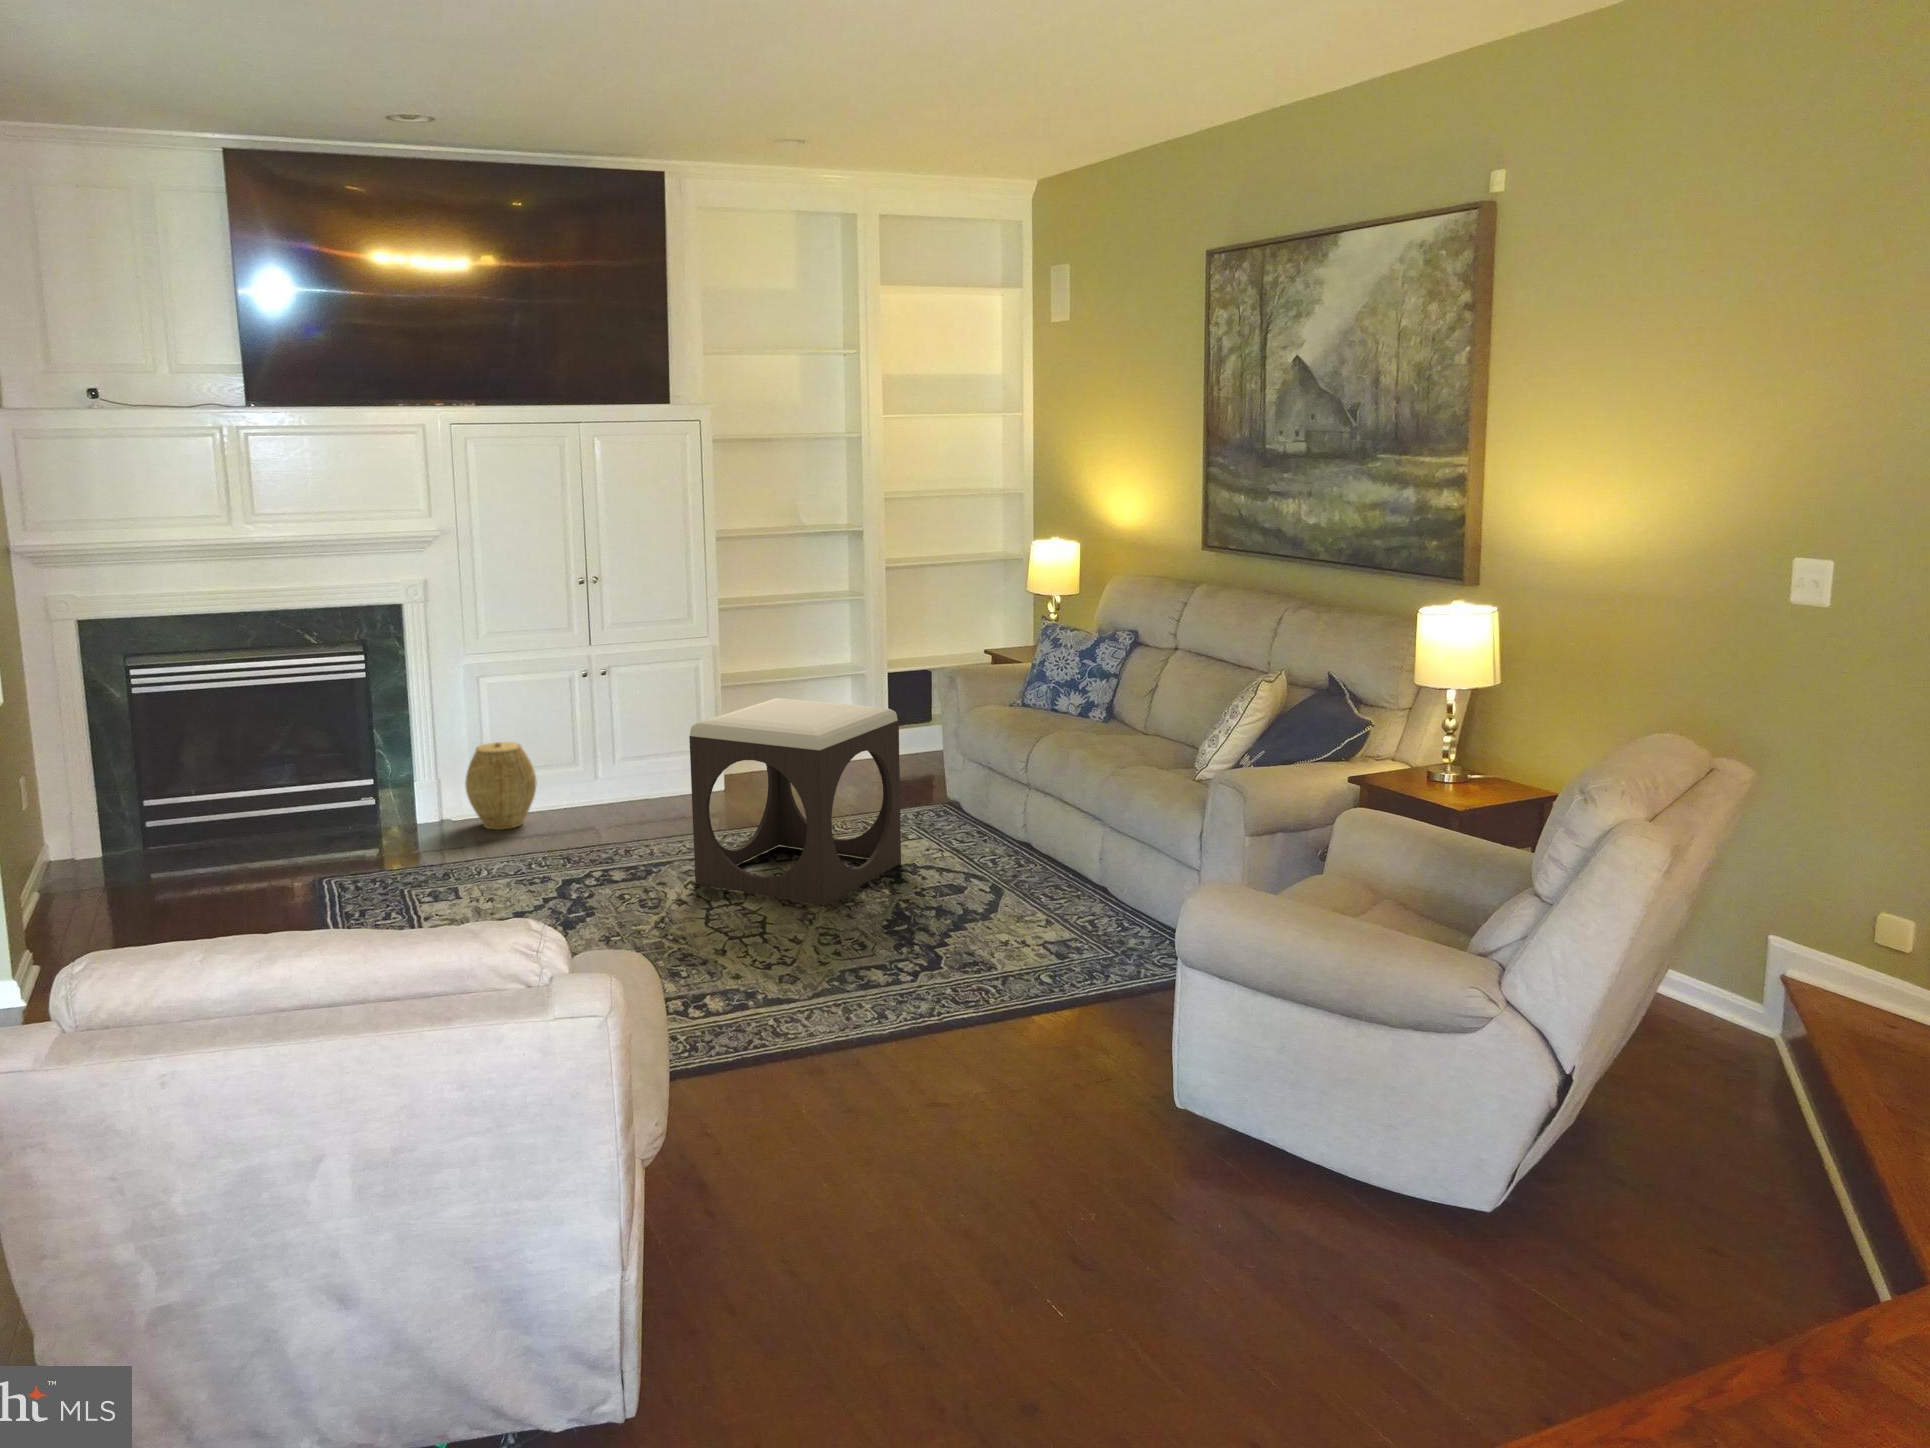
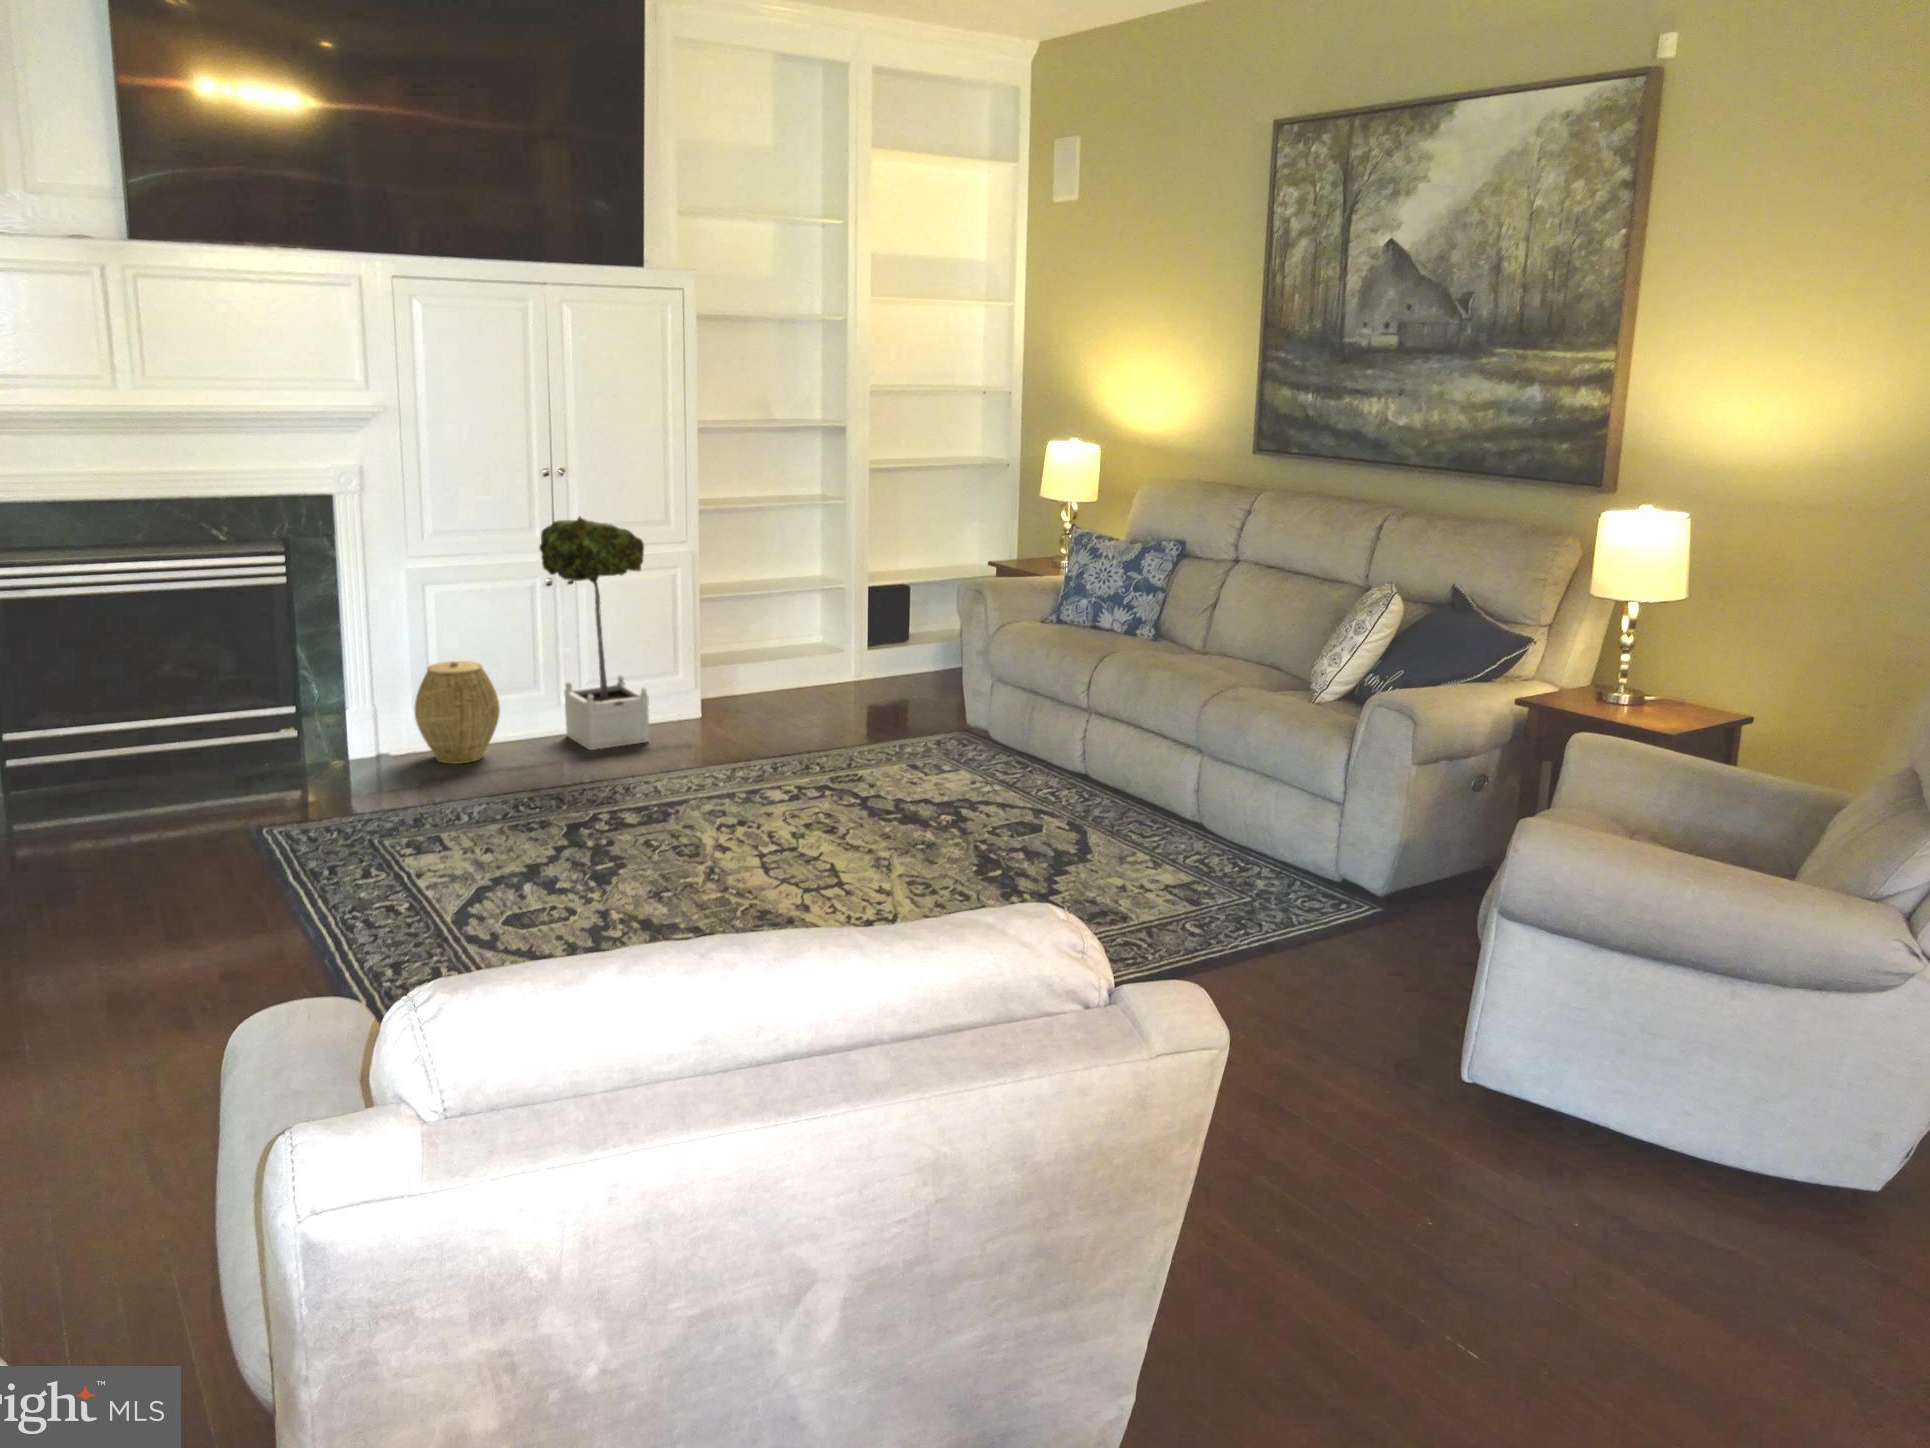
potted tree: none [571,618,666,819] -> present [539,517,649,750]
footstool: present [689,698,901,905] -> none [724,611,954,849]

